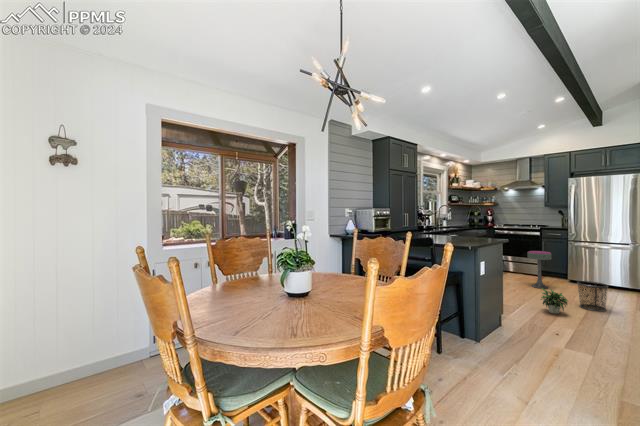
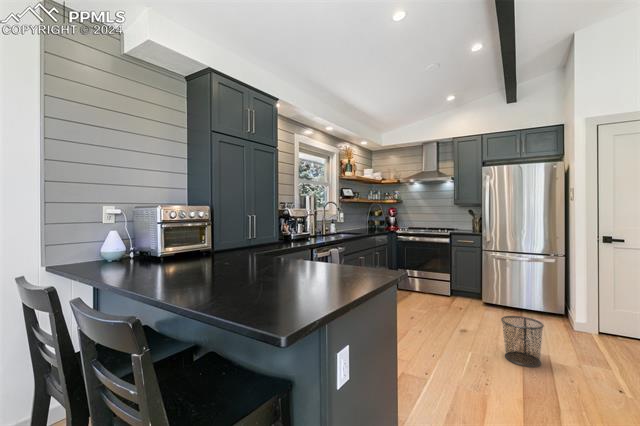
bar stool: present [527,251,552,289] -> none [435,266,465,321]
potted plant: present [541,288,568,314] -> none [454,336,496,383]

